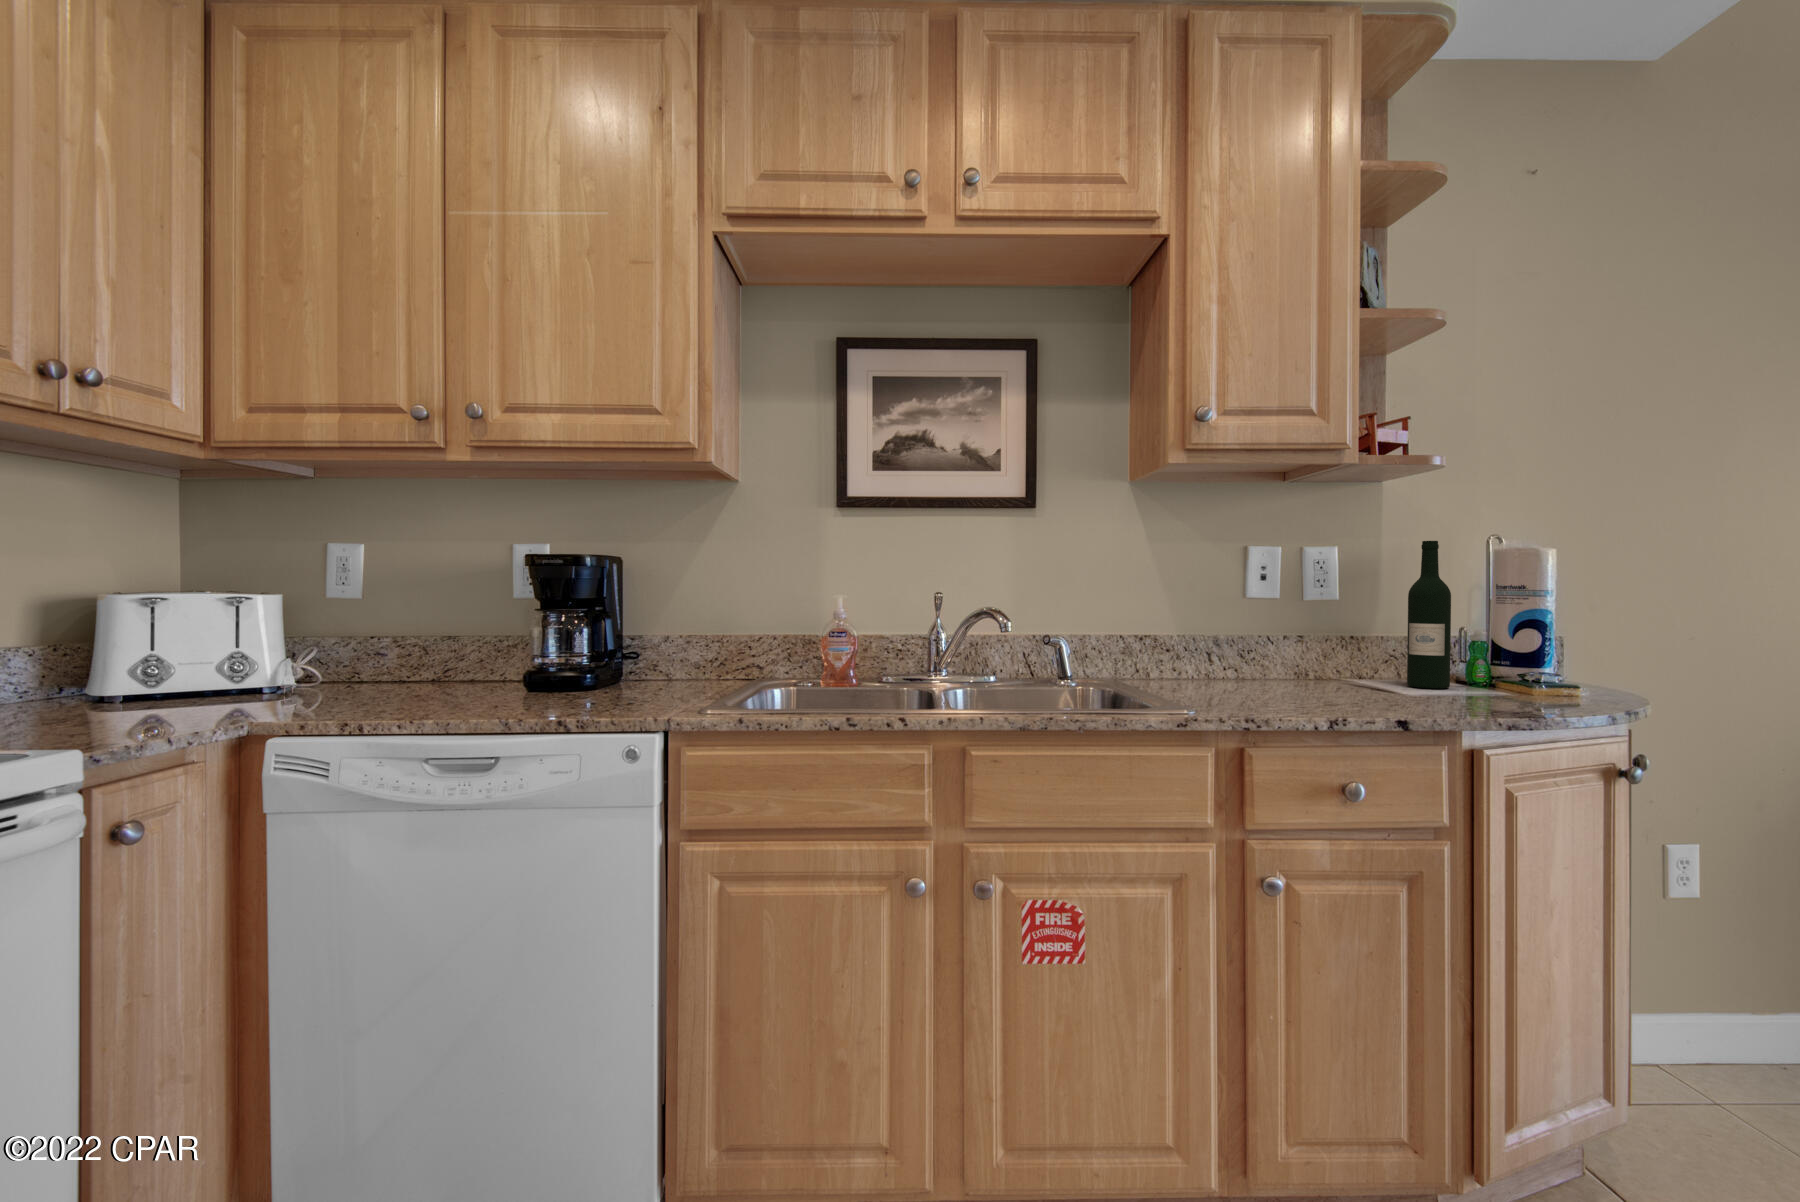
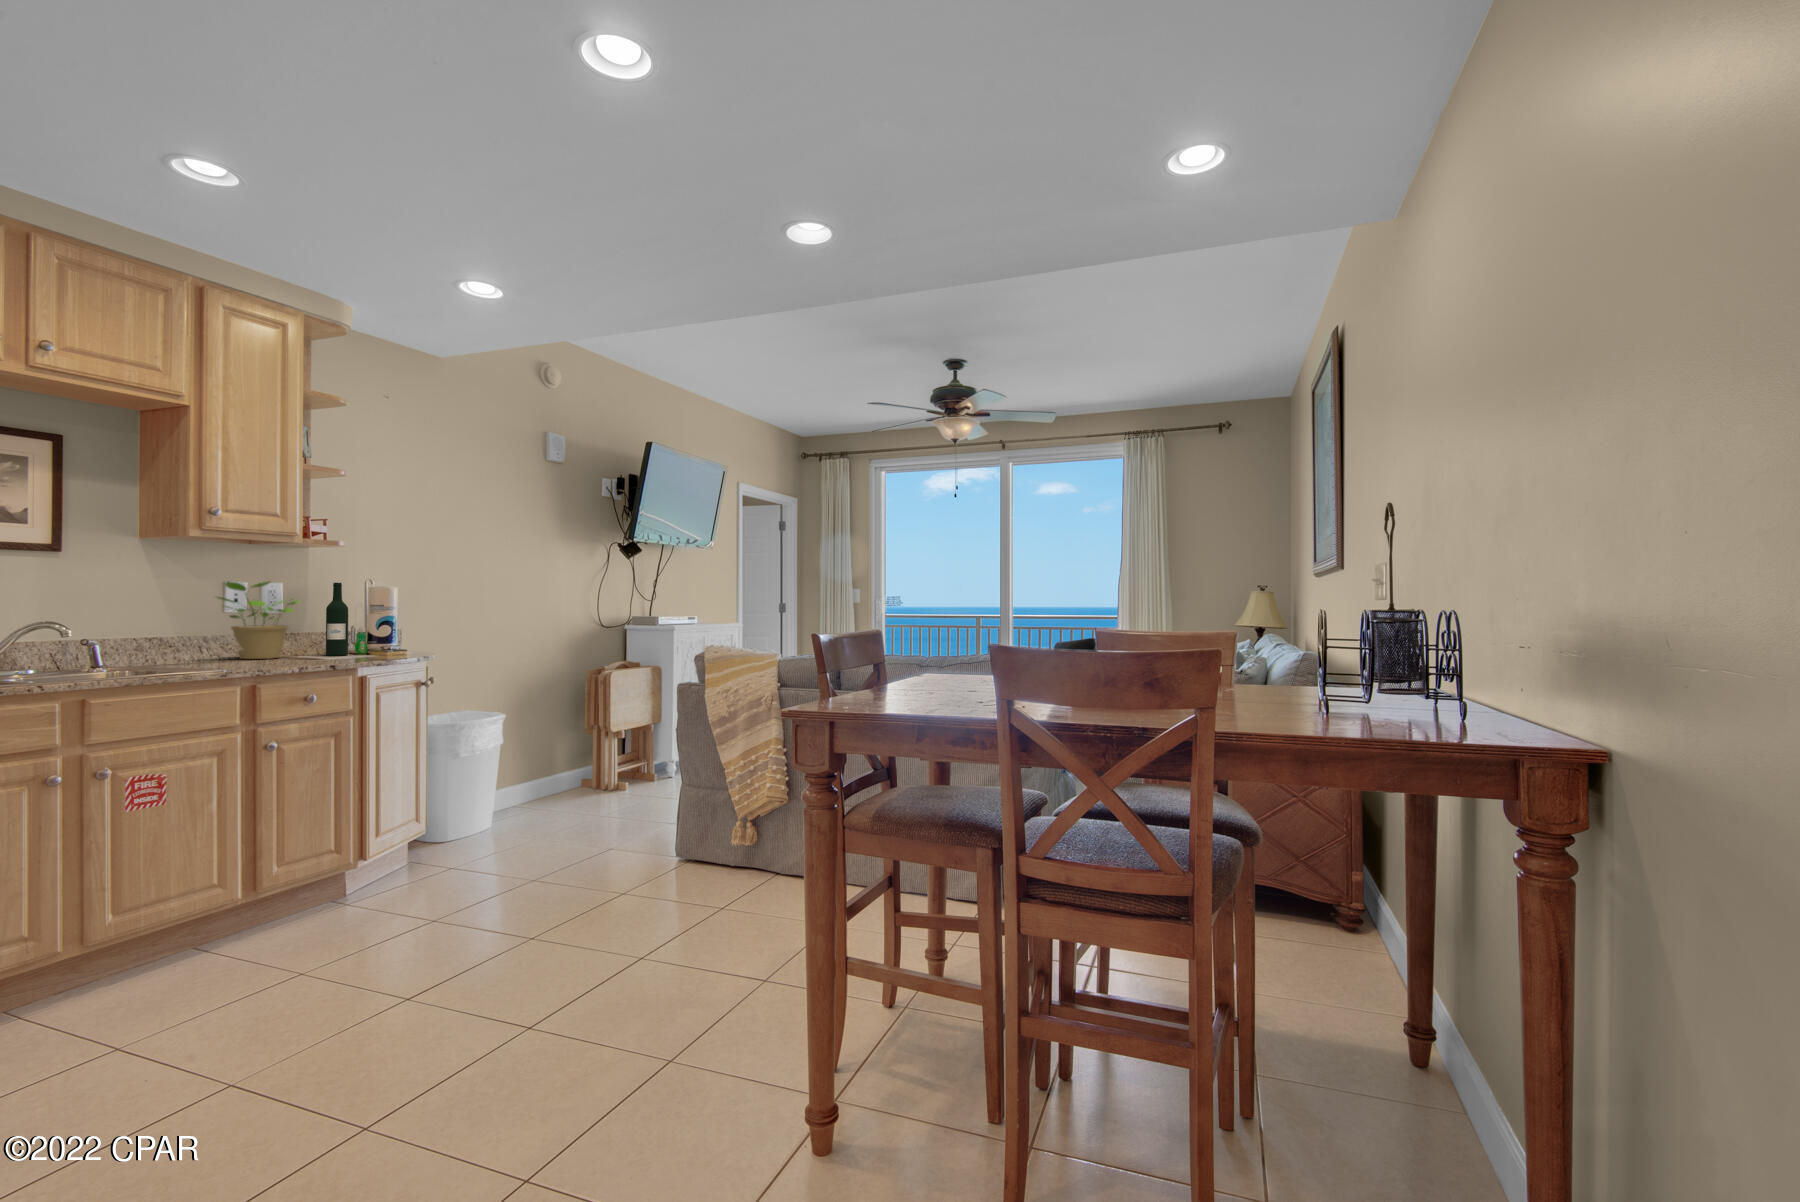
potted plant: none [1221,541,1360,685] -> present [218,581,300,659]

